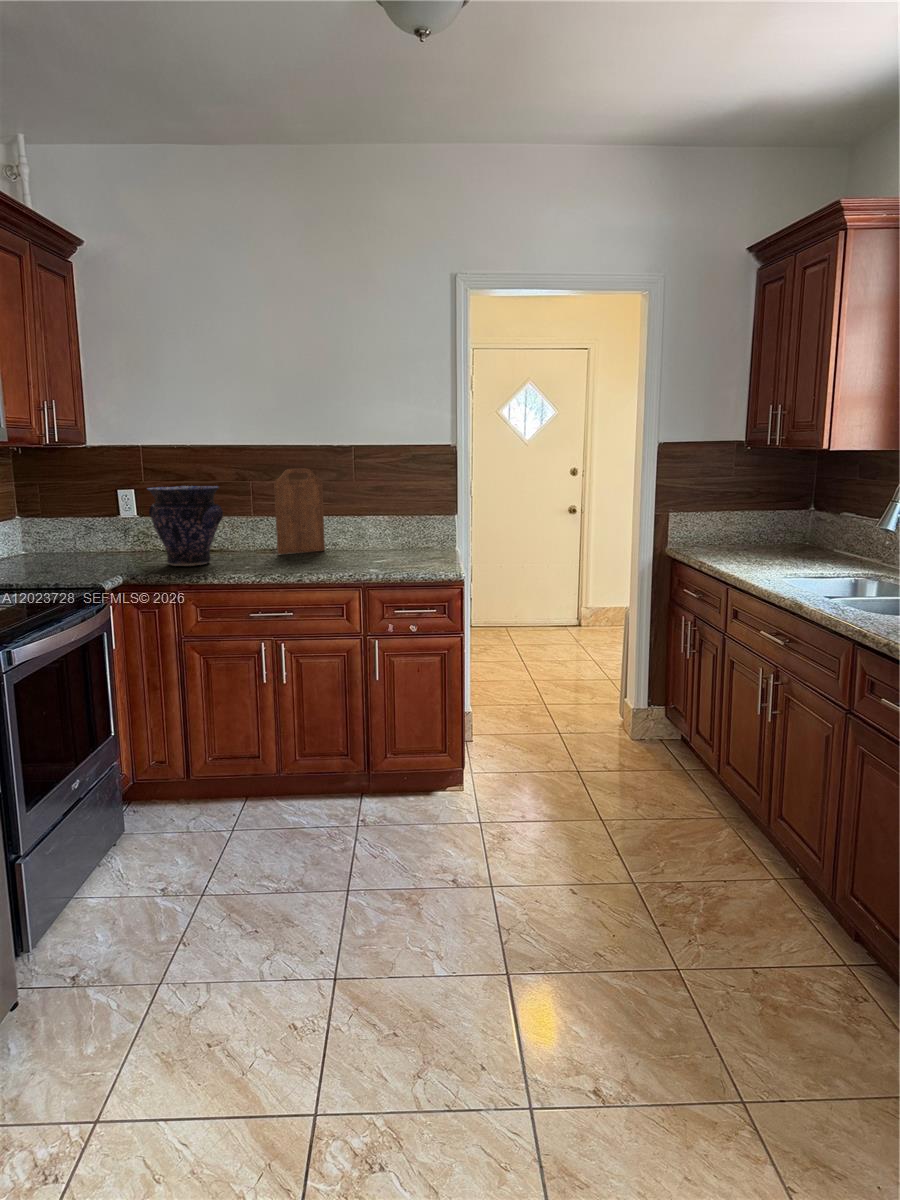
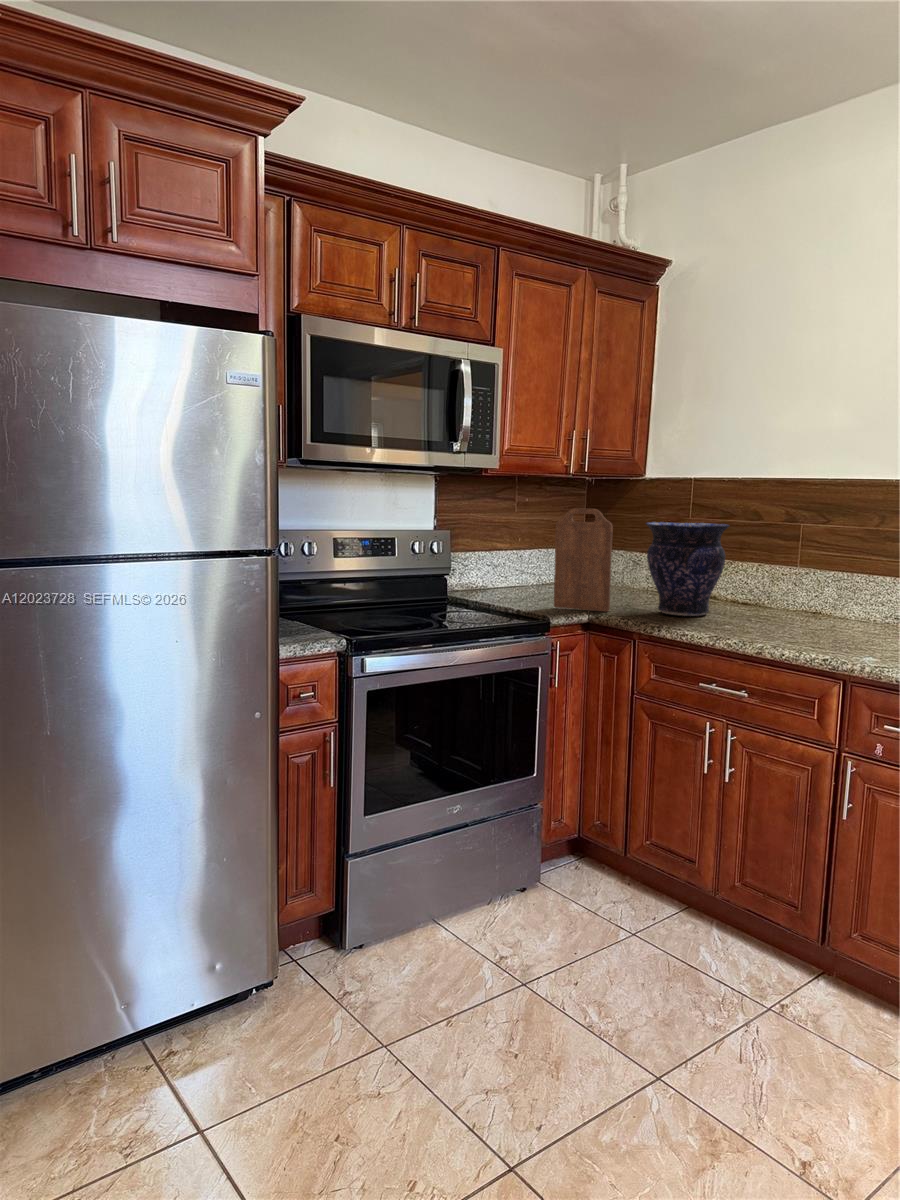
cutting board: present [274,469,325,554] -> present [554,508,613,612]

